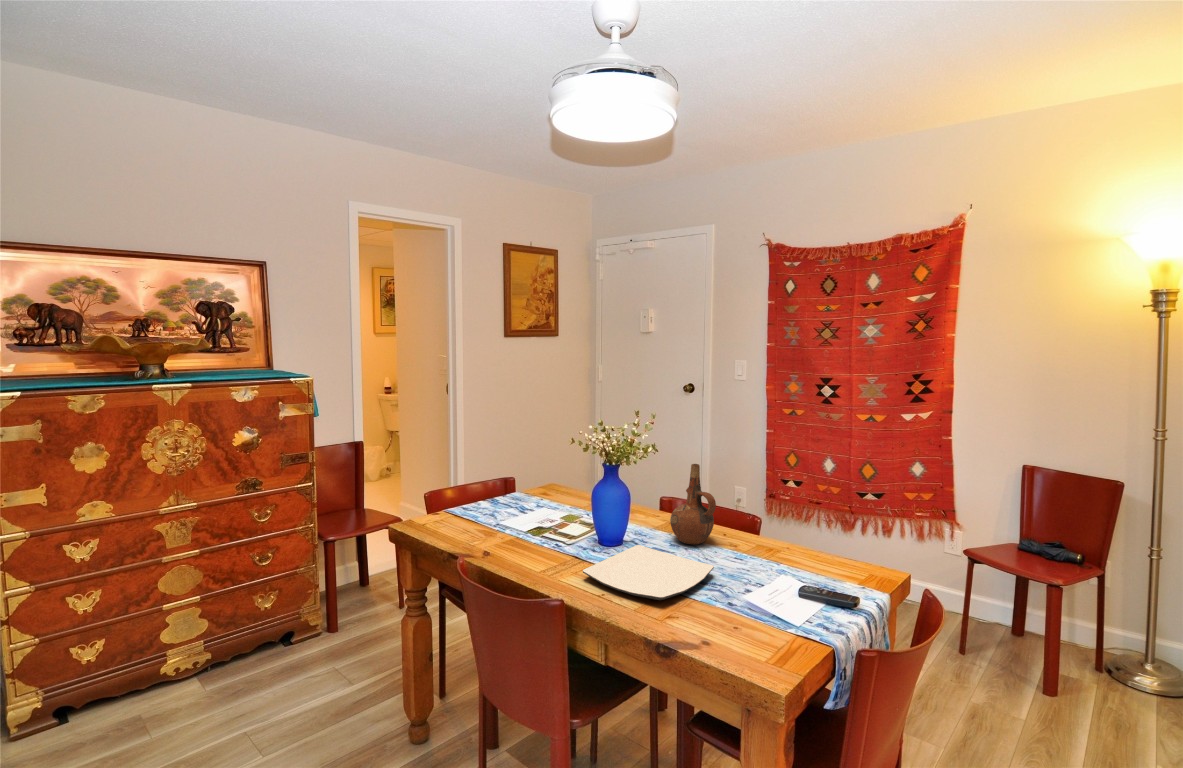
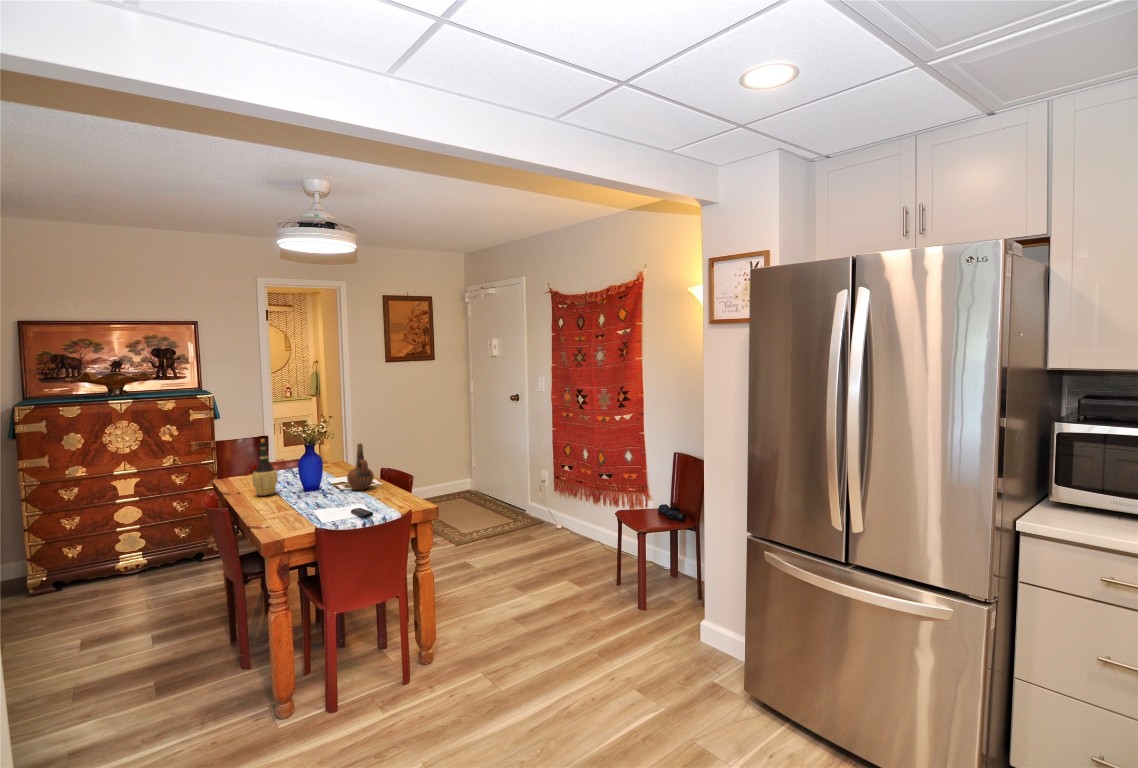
wine bottle: none [524,459,565,562] -> present [252,439,278,496]
plate: present [583,545,714,600] -> none [266,489,336,509]

